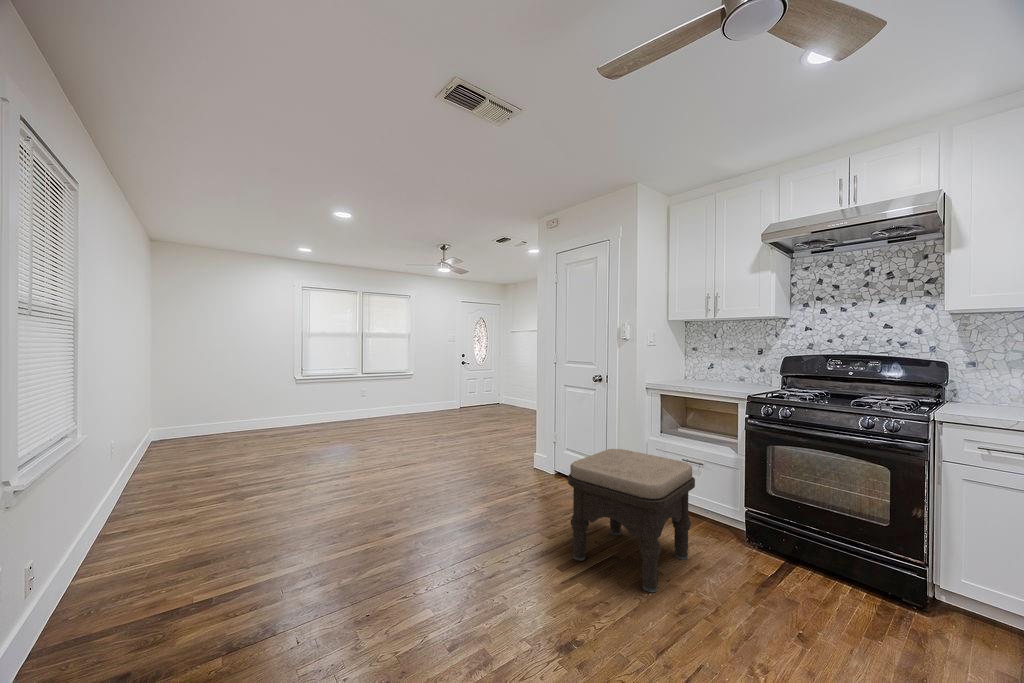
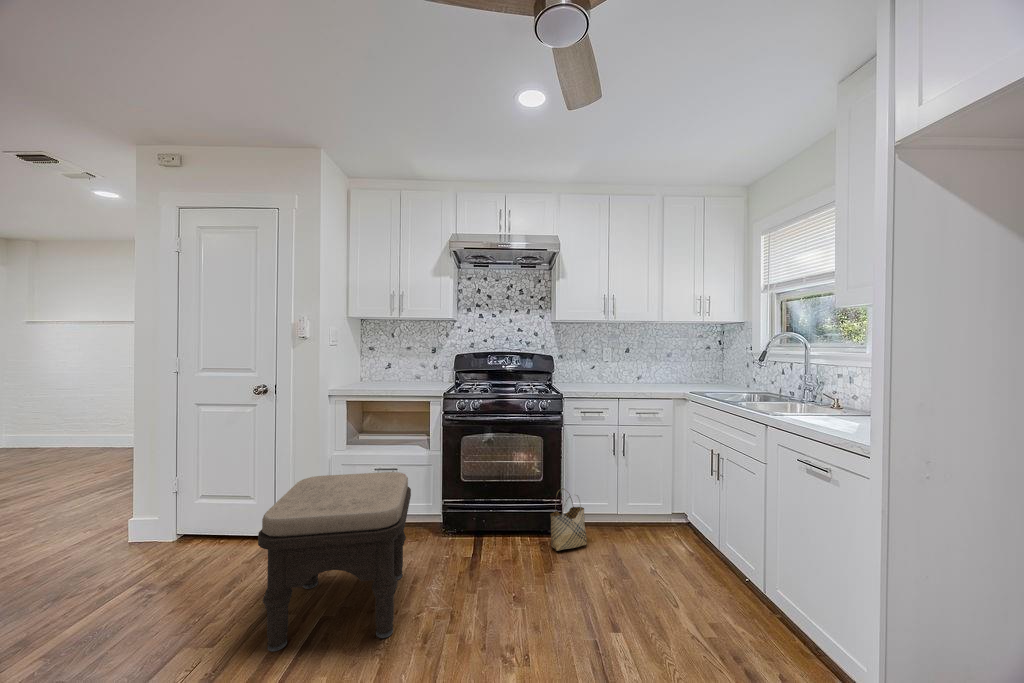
woven basket: none [890,545,967,640] -> present [550,488,587,551]

